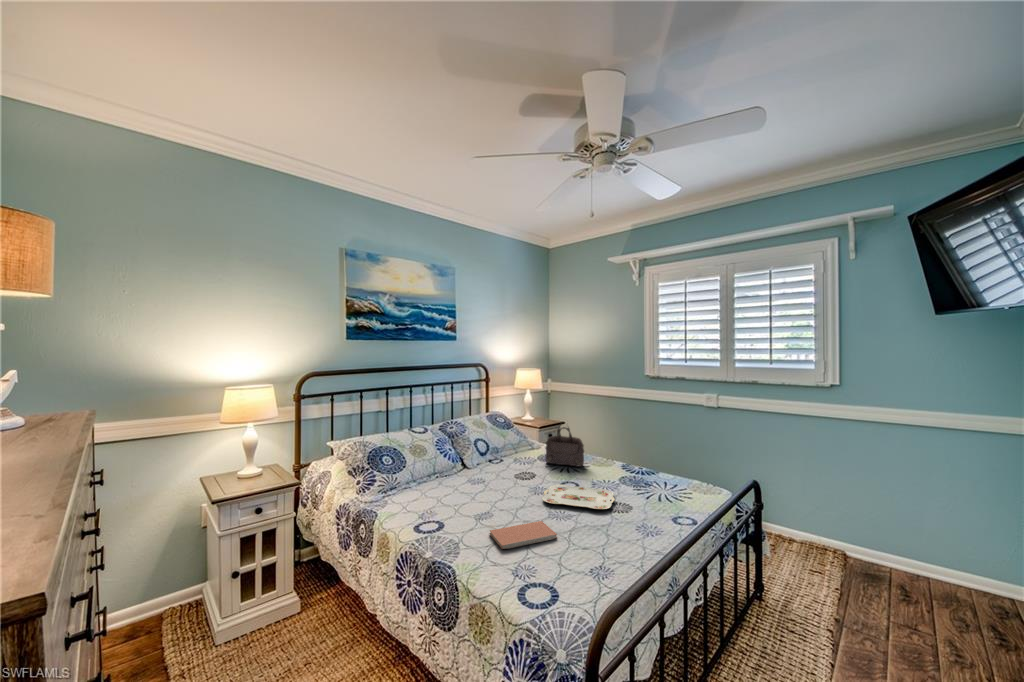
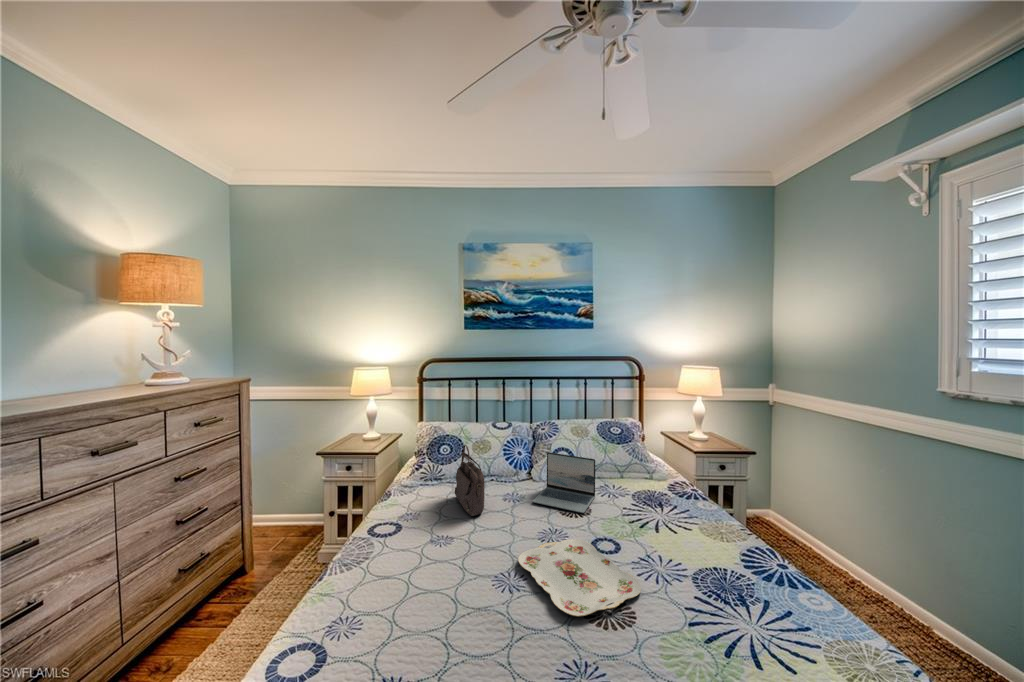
handbag: present [546,427,584,467] -> present [455,445,485,516]
laptop: none [487,438,533,478] -> present [533,452,595,513]
notebook: present [489,521,557,549] -> none [367,564,465,618]

